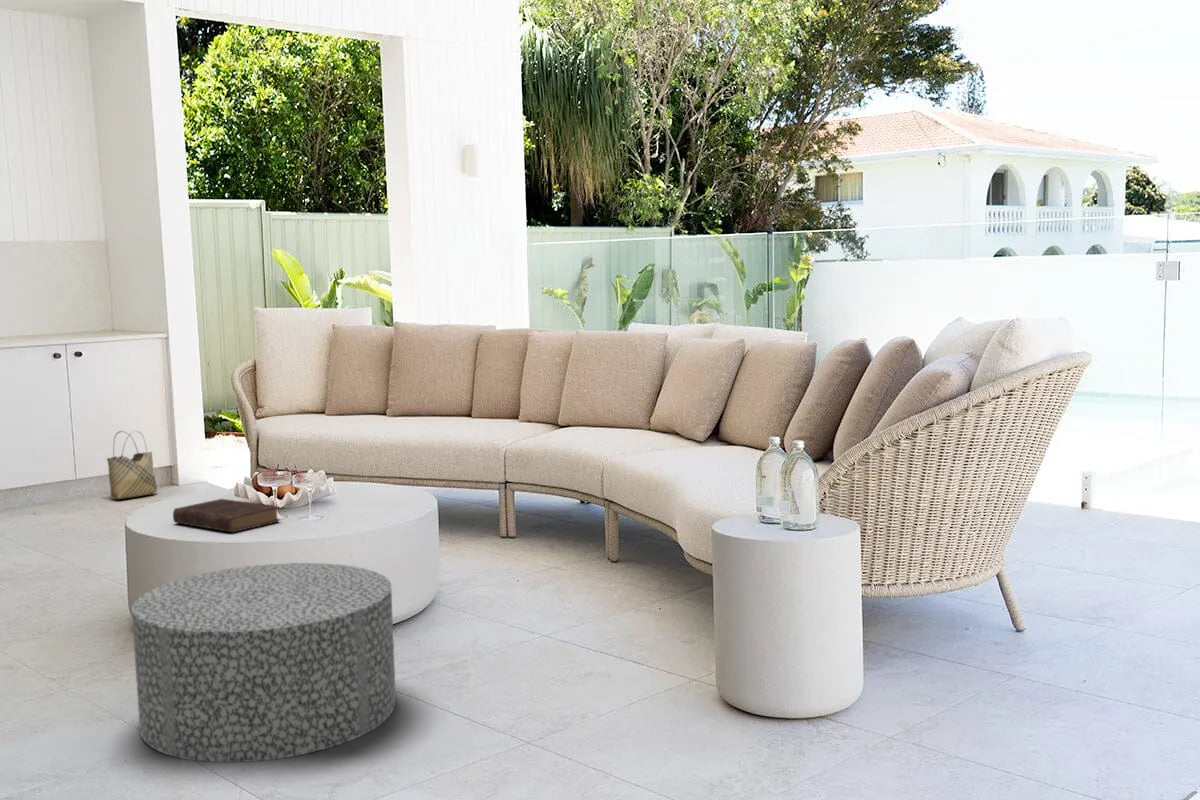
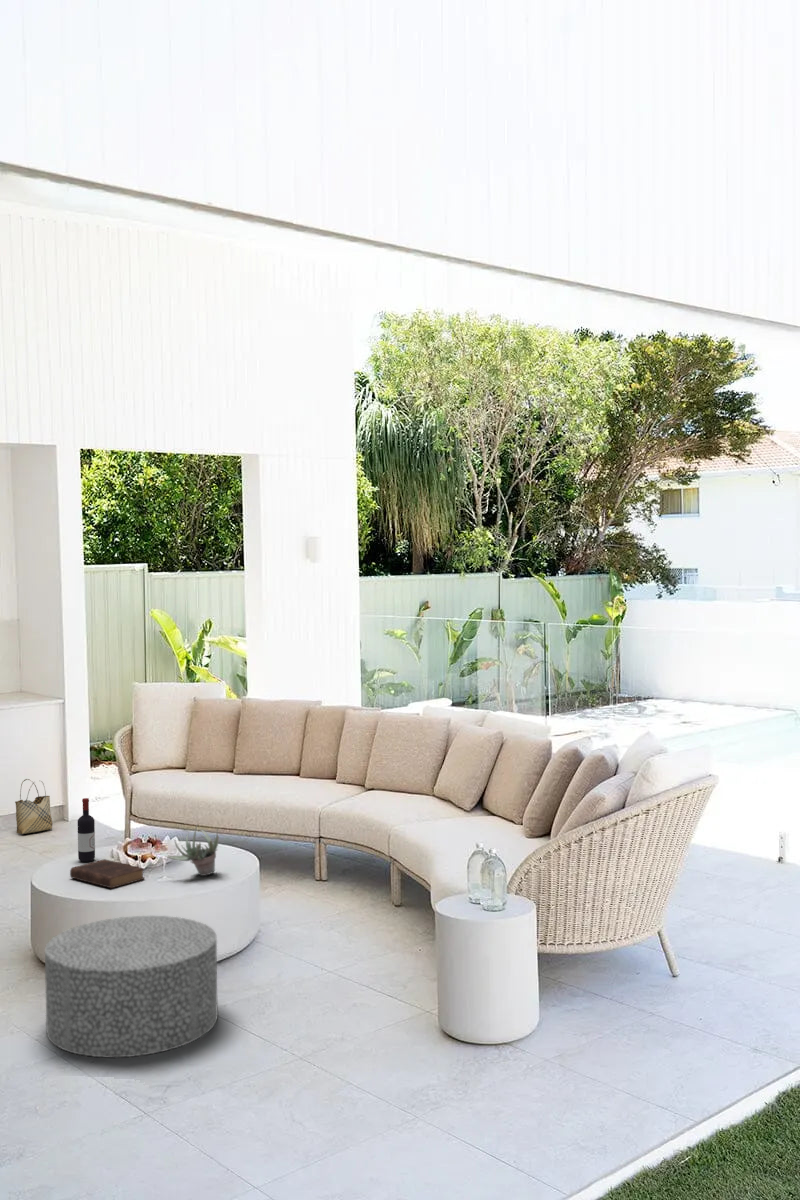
wine bottle: none [182,419,209,506] -> present [78,798,95,862]
succulent plant: none [310,442,382,516] -> present [167,826,219,876]

